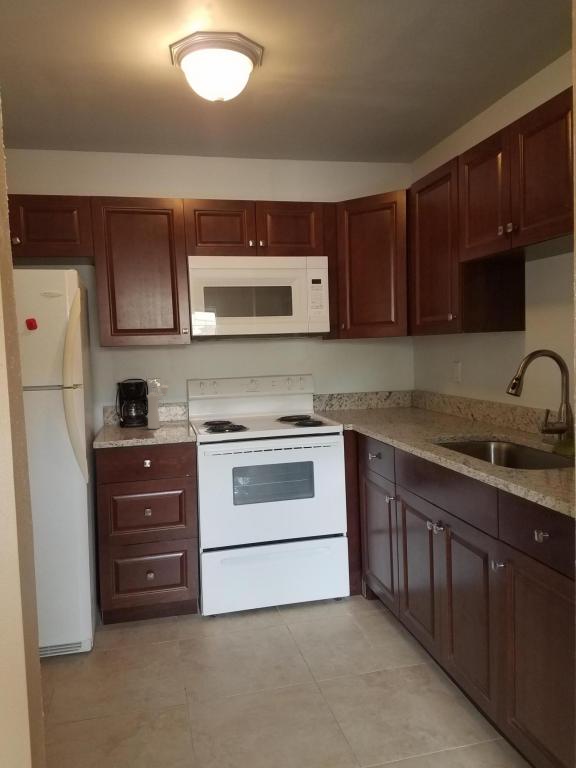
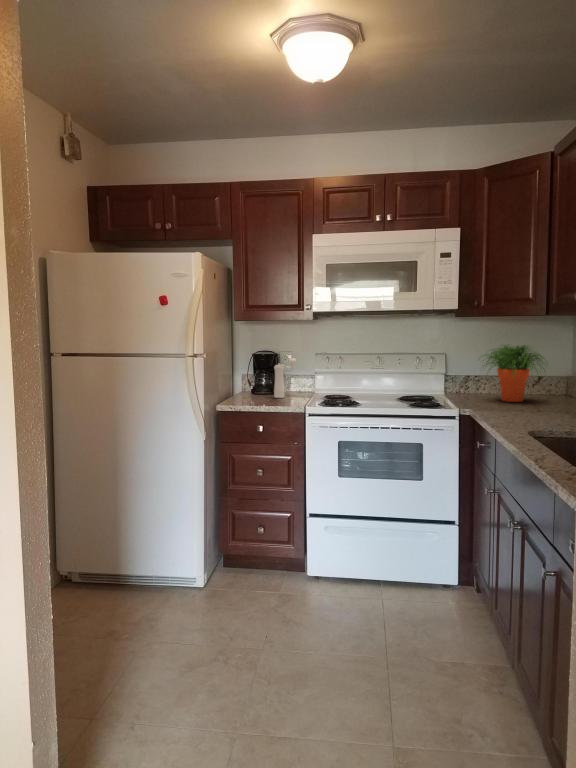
potted plant: none [345,363,407,416] -> present [486,345,545,402]

